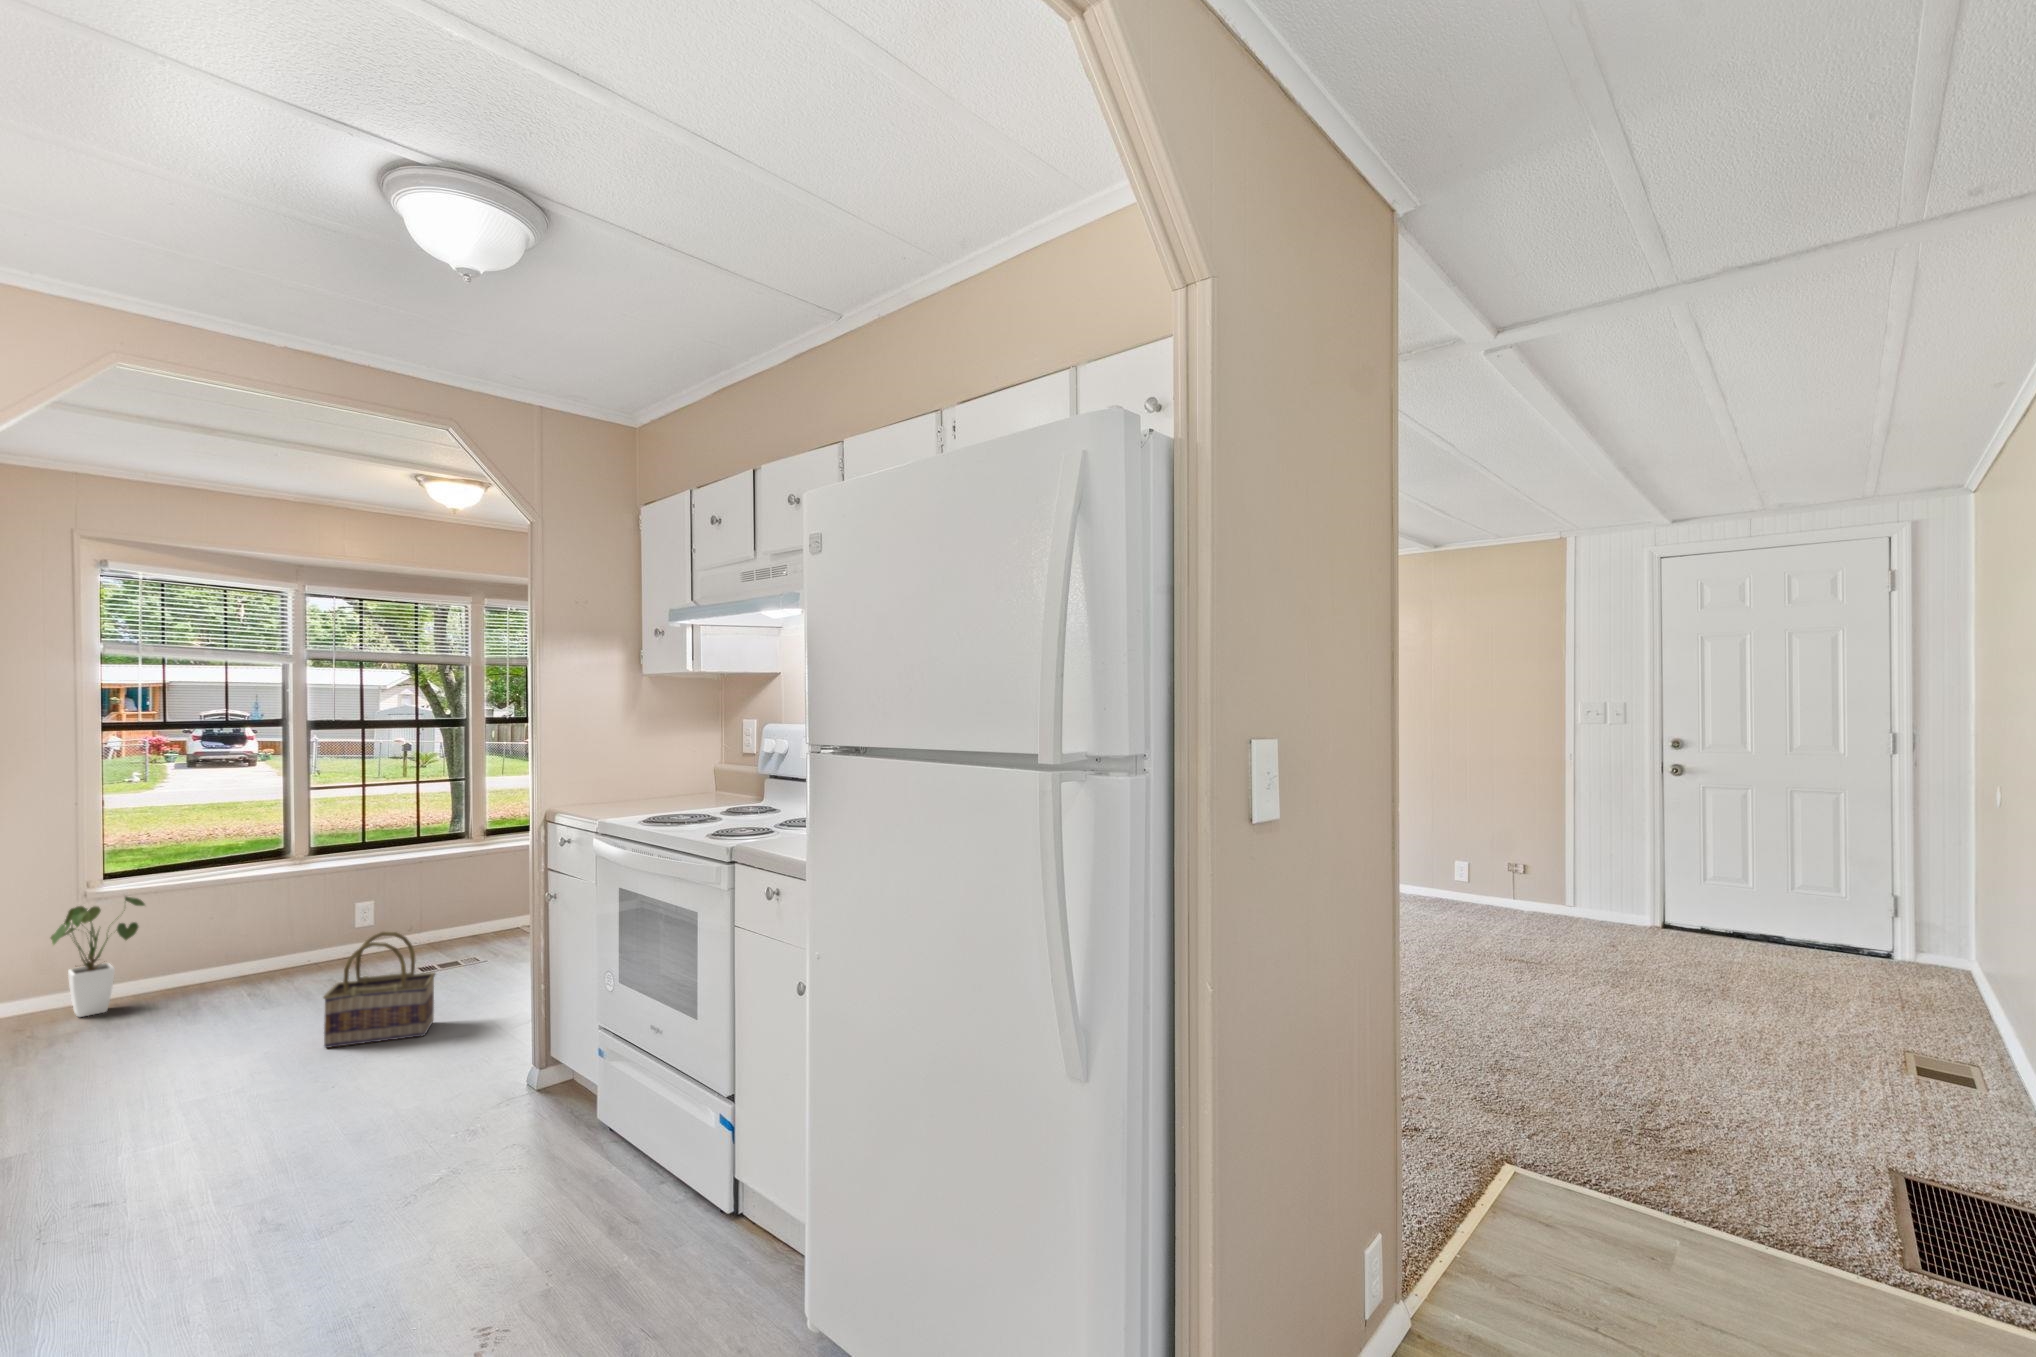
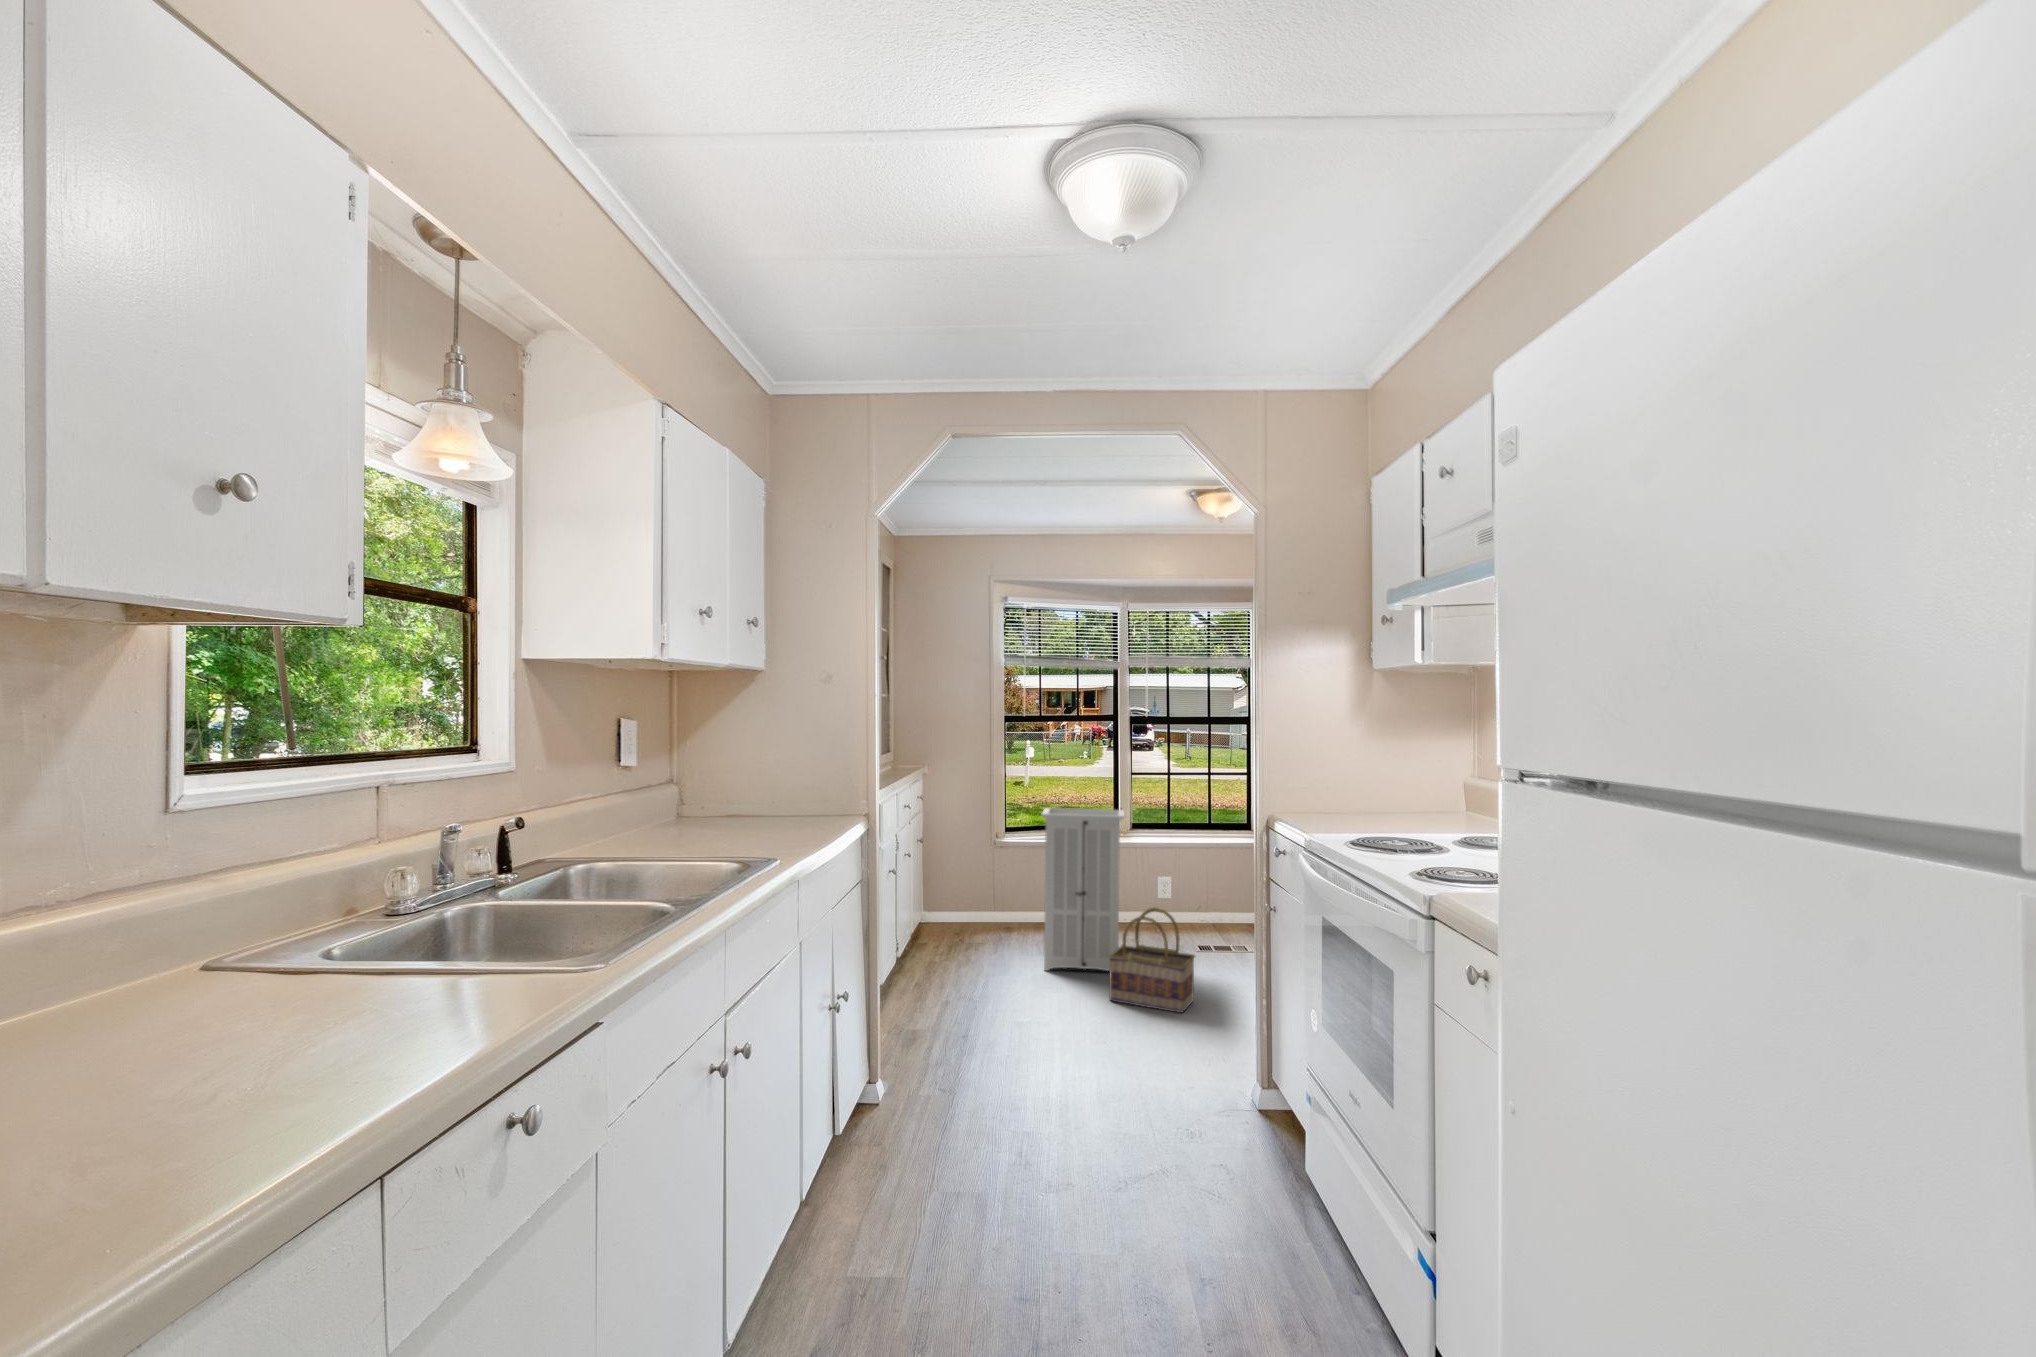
storage cabinet: none [204,827,334,1042] -> present [1041,807,1124,971]
house plant: present [51,897,145,1017] -> none [972,842,1026,928]

